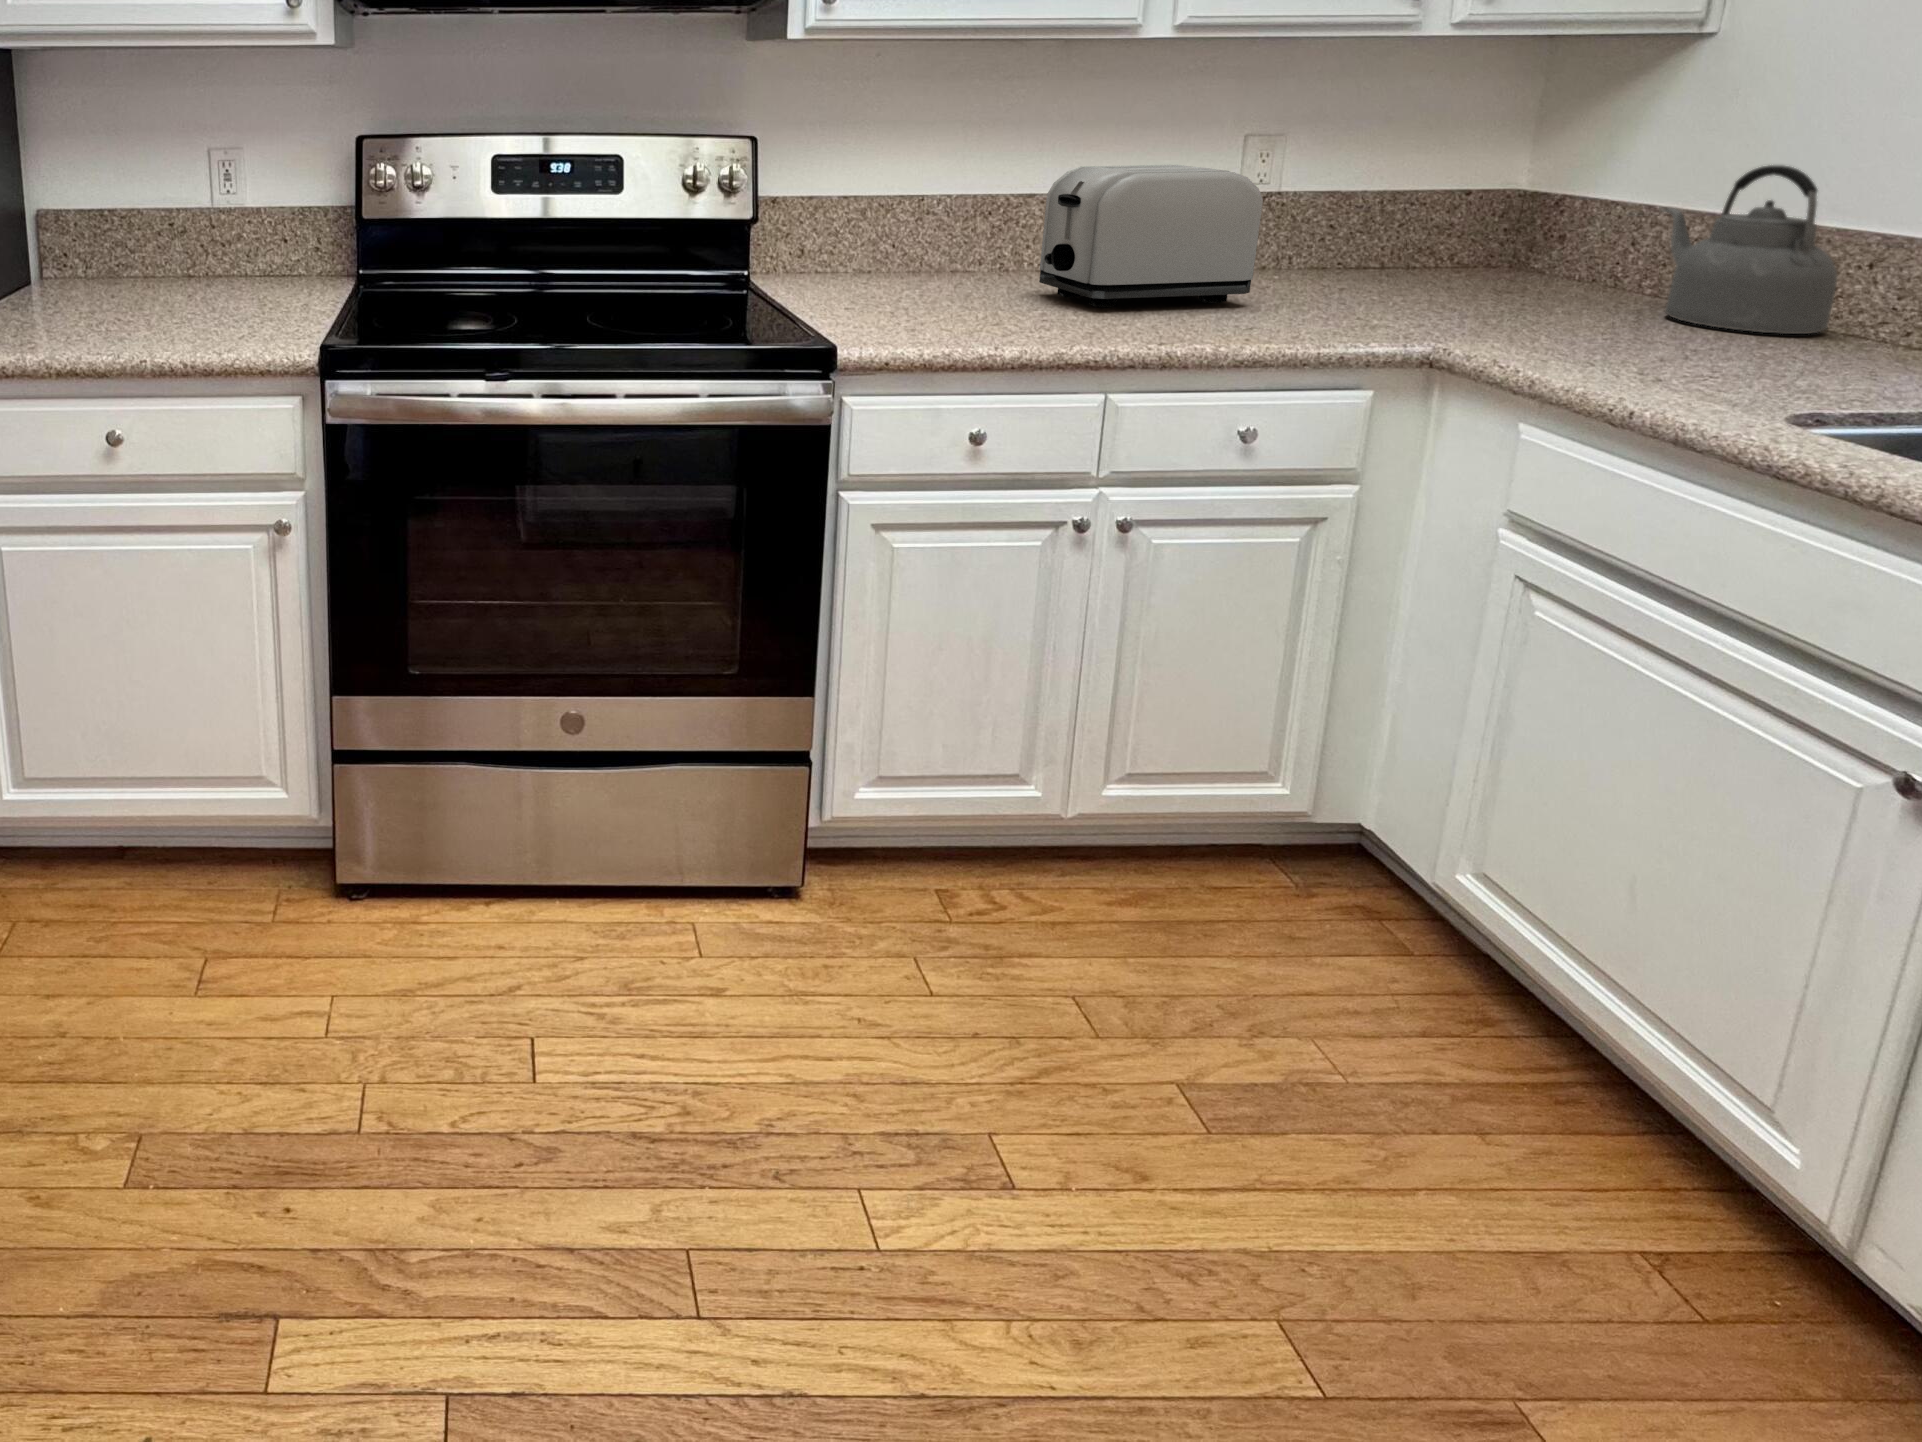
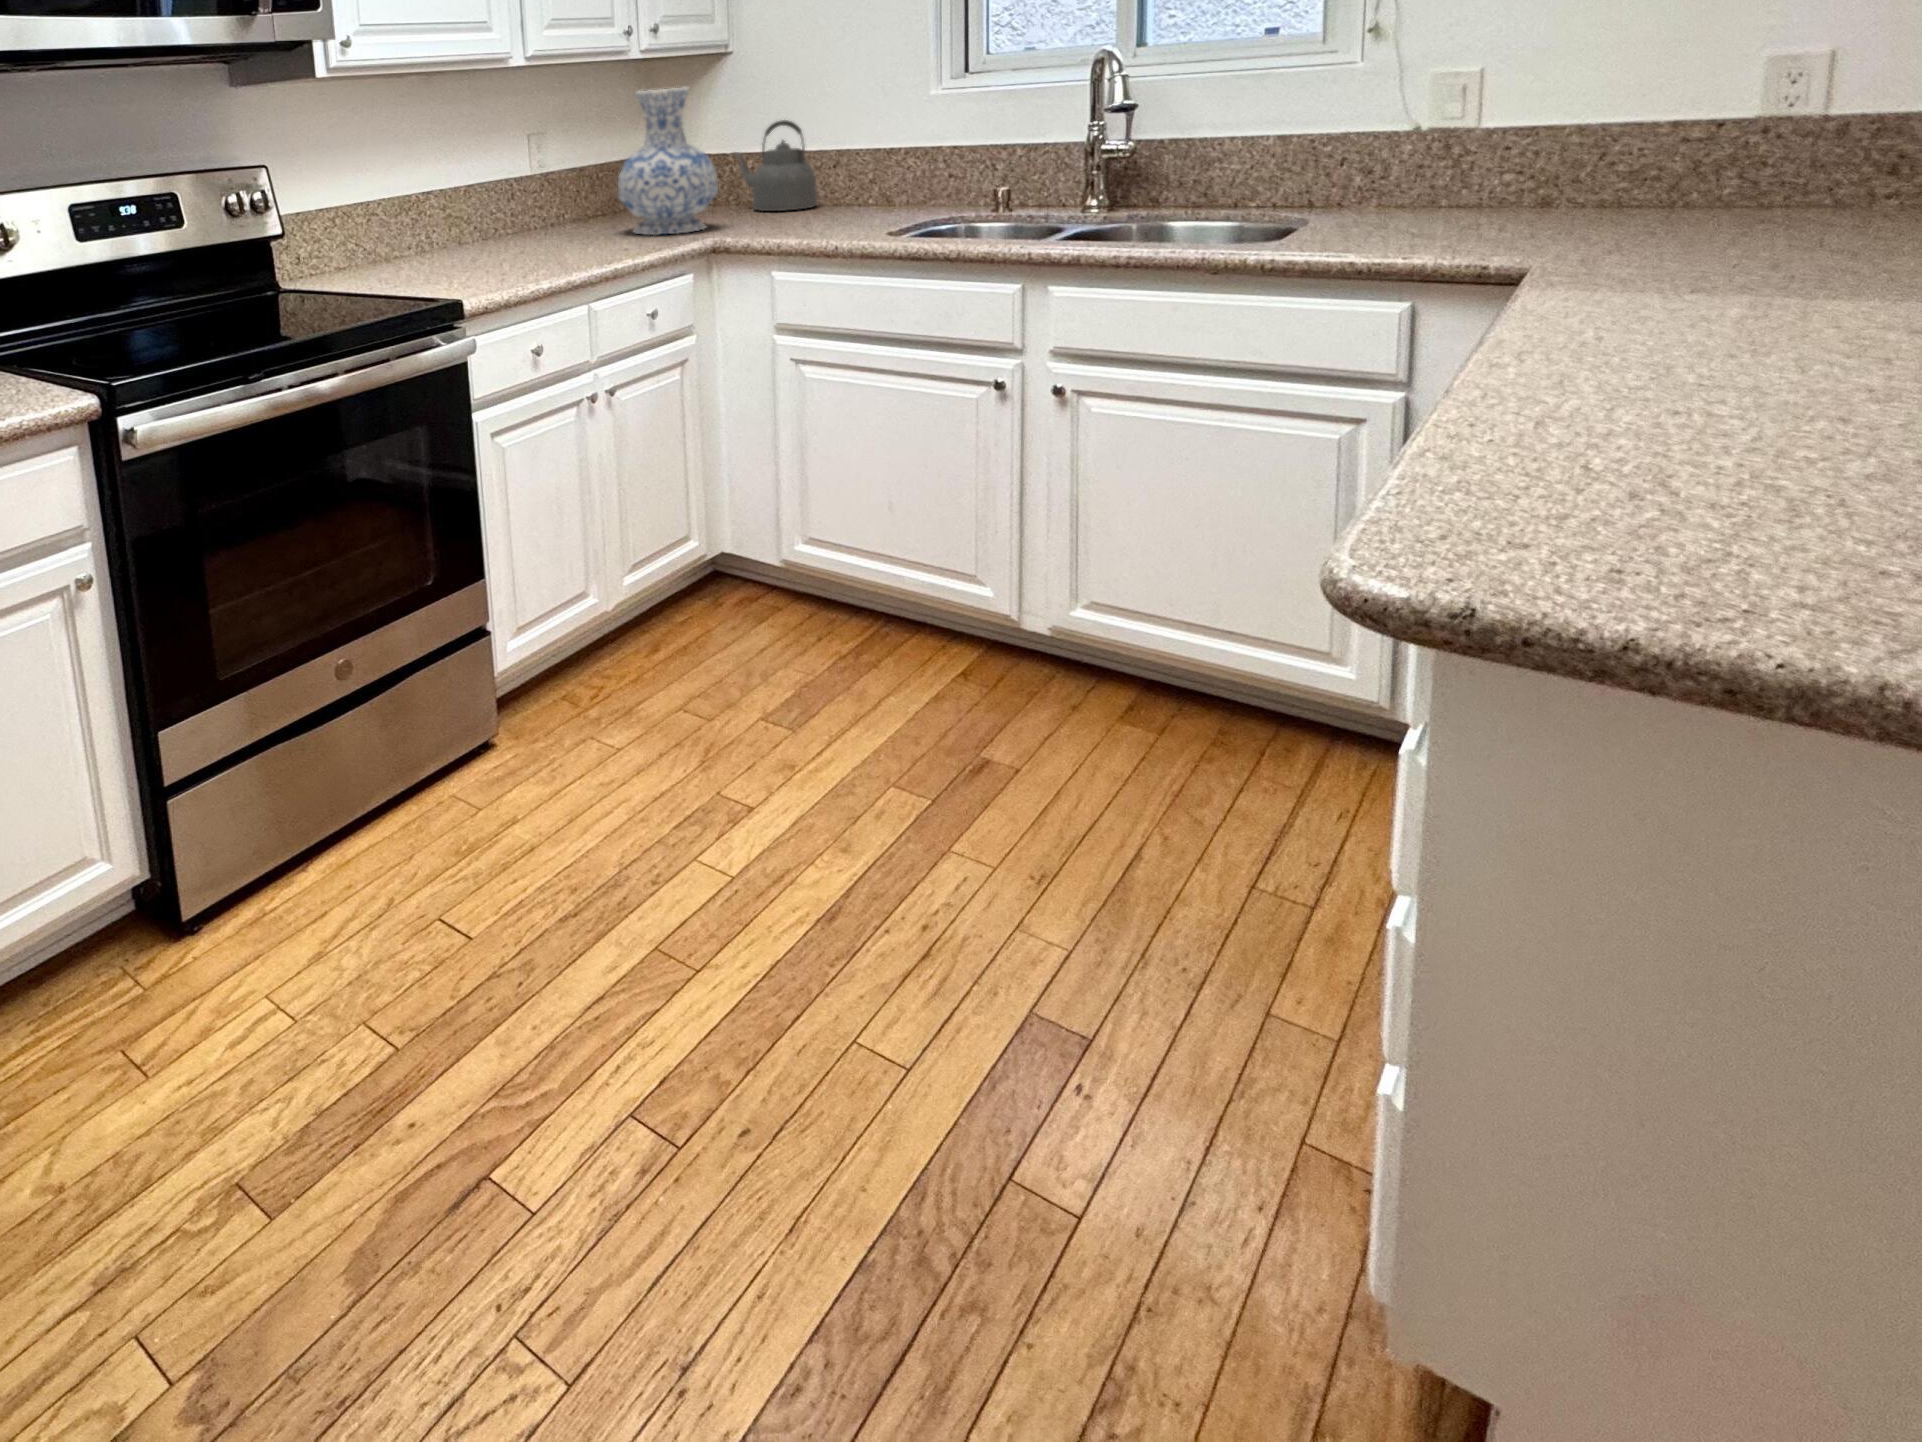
vase: none [1321,89,1527,328] -> present [618,88,718,235]
toaster: present [1039,165,1263,307] -> none [475,152,594,255]

